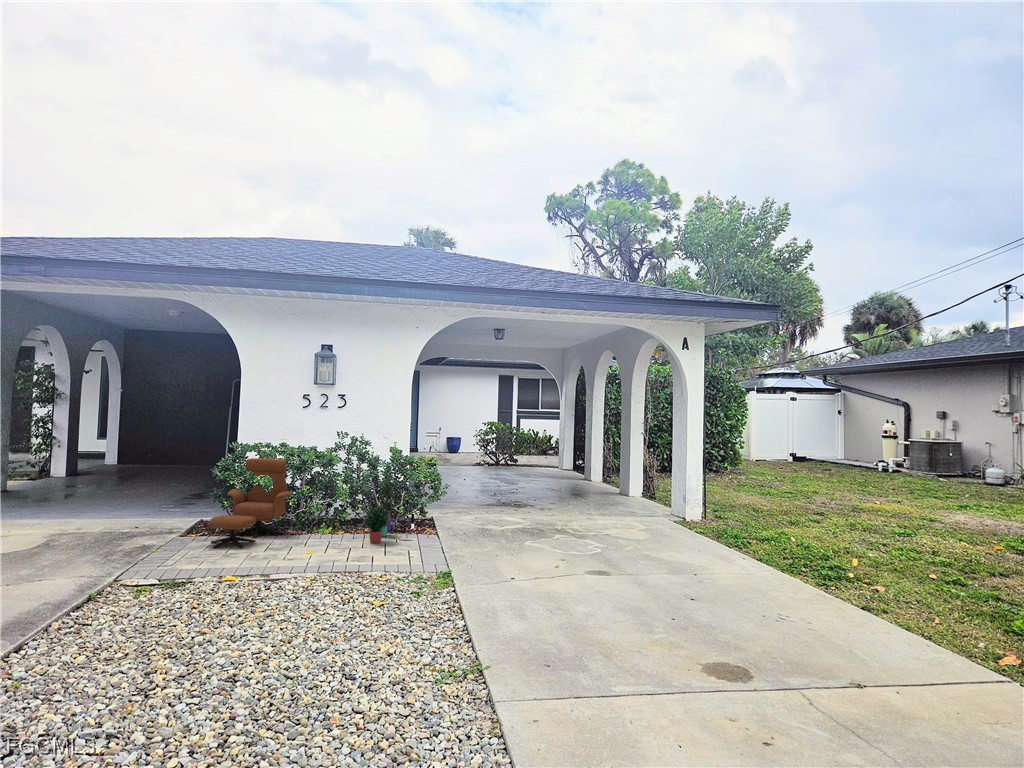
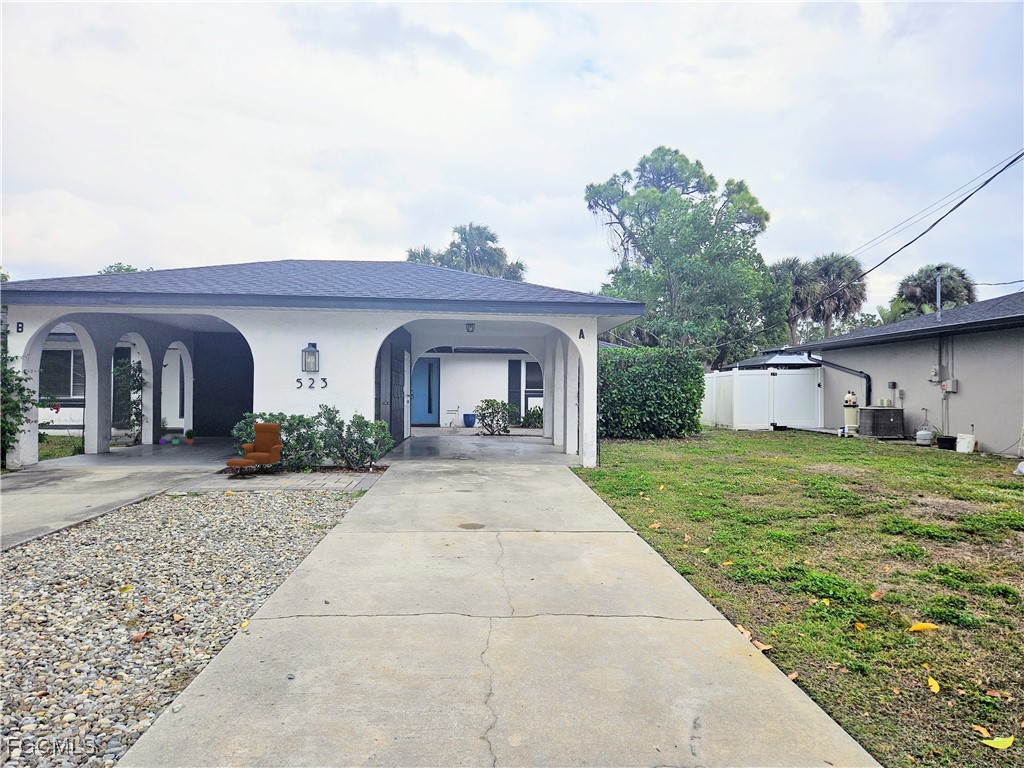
potted plant: present [365,474,397,543] -> present [158,418,196,444]

